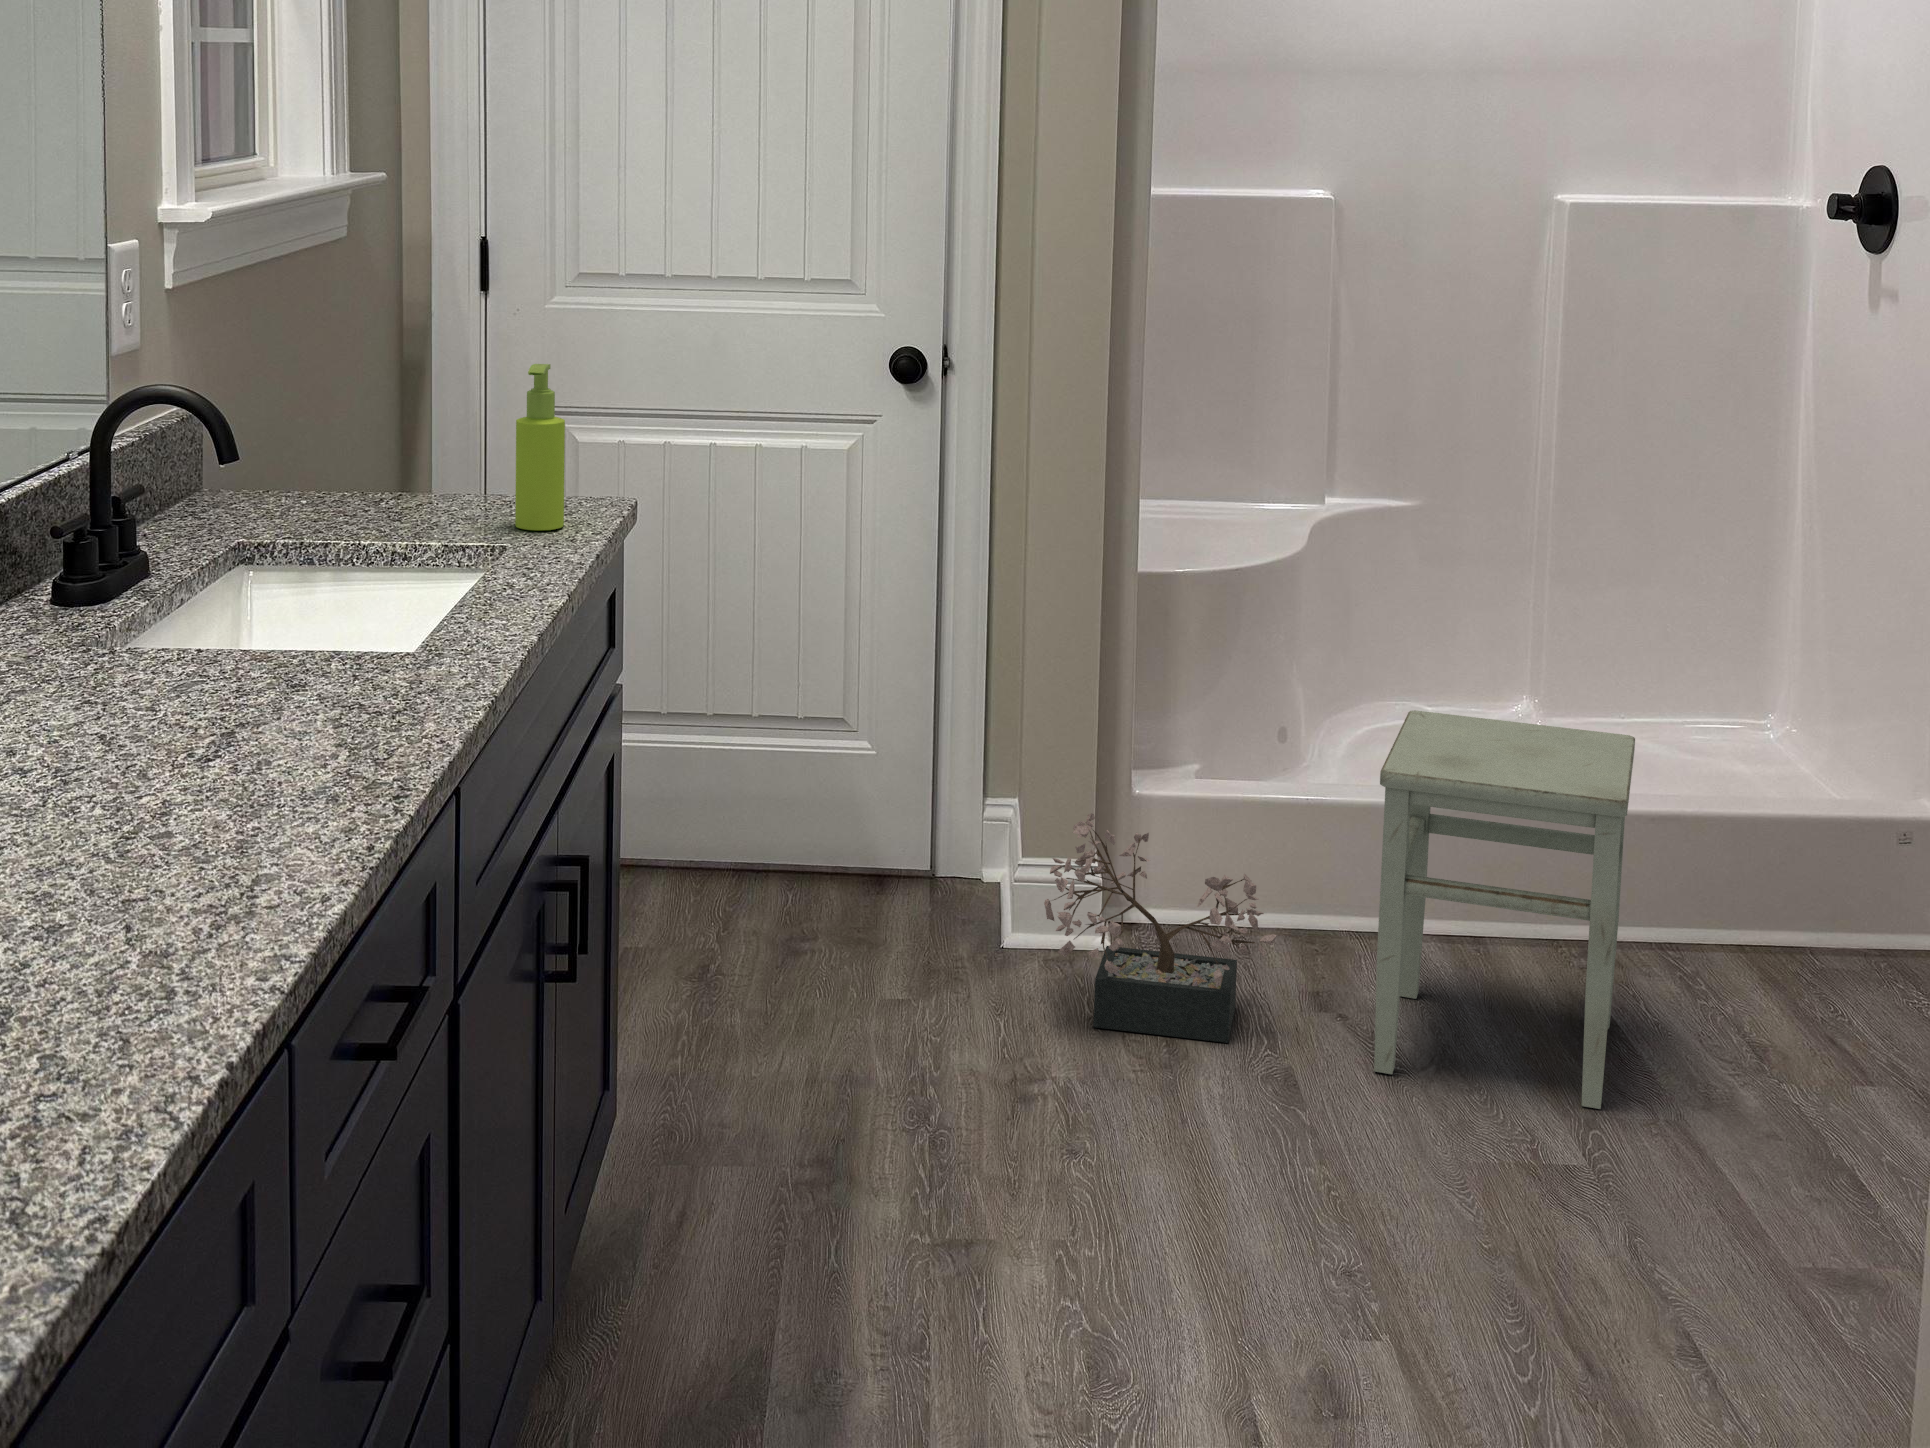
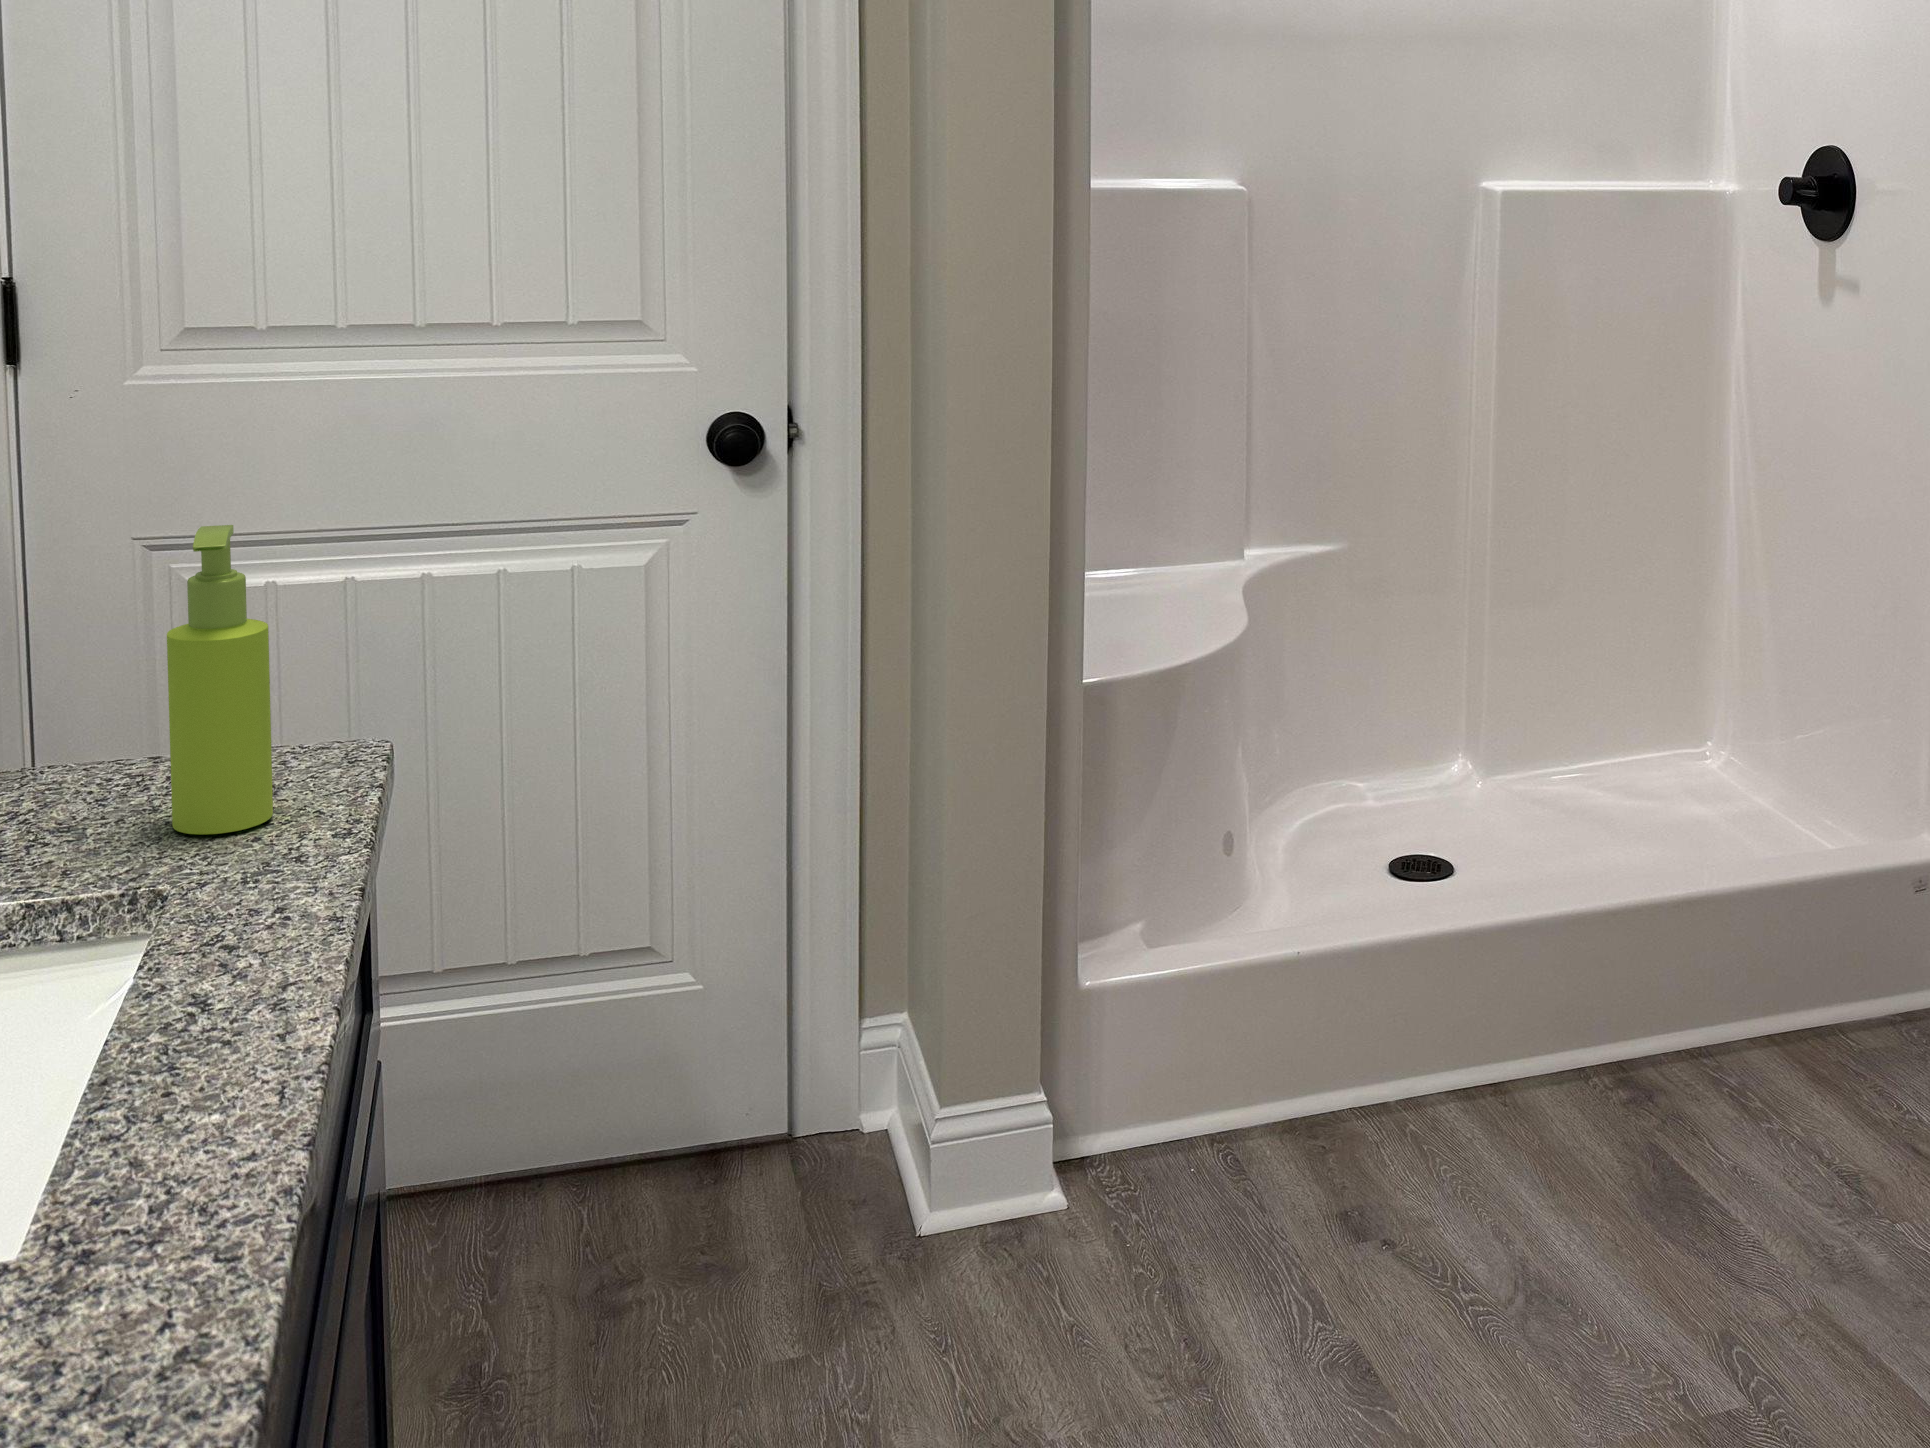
stool: present [1374,710,1635,1109] -> none [1452,840,1786,1339]
decorative plant: present [1044,813,1277,1043] -> none [1004,1047,1330,1354]

